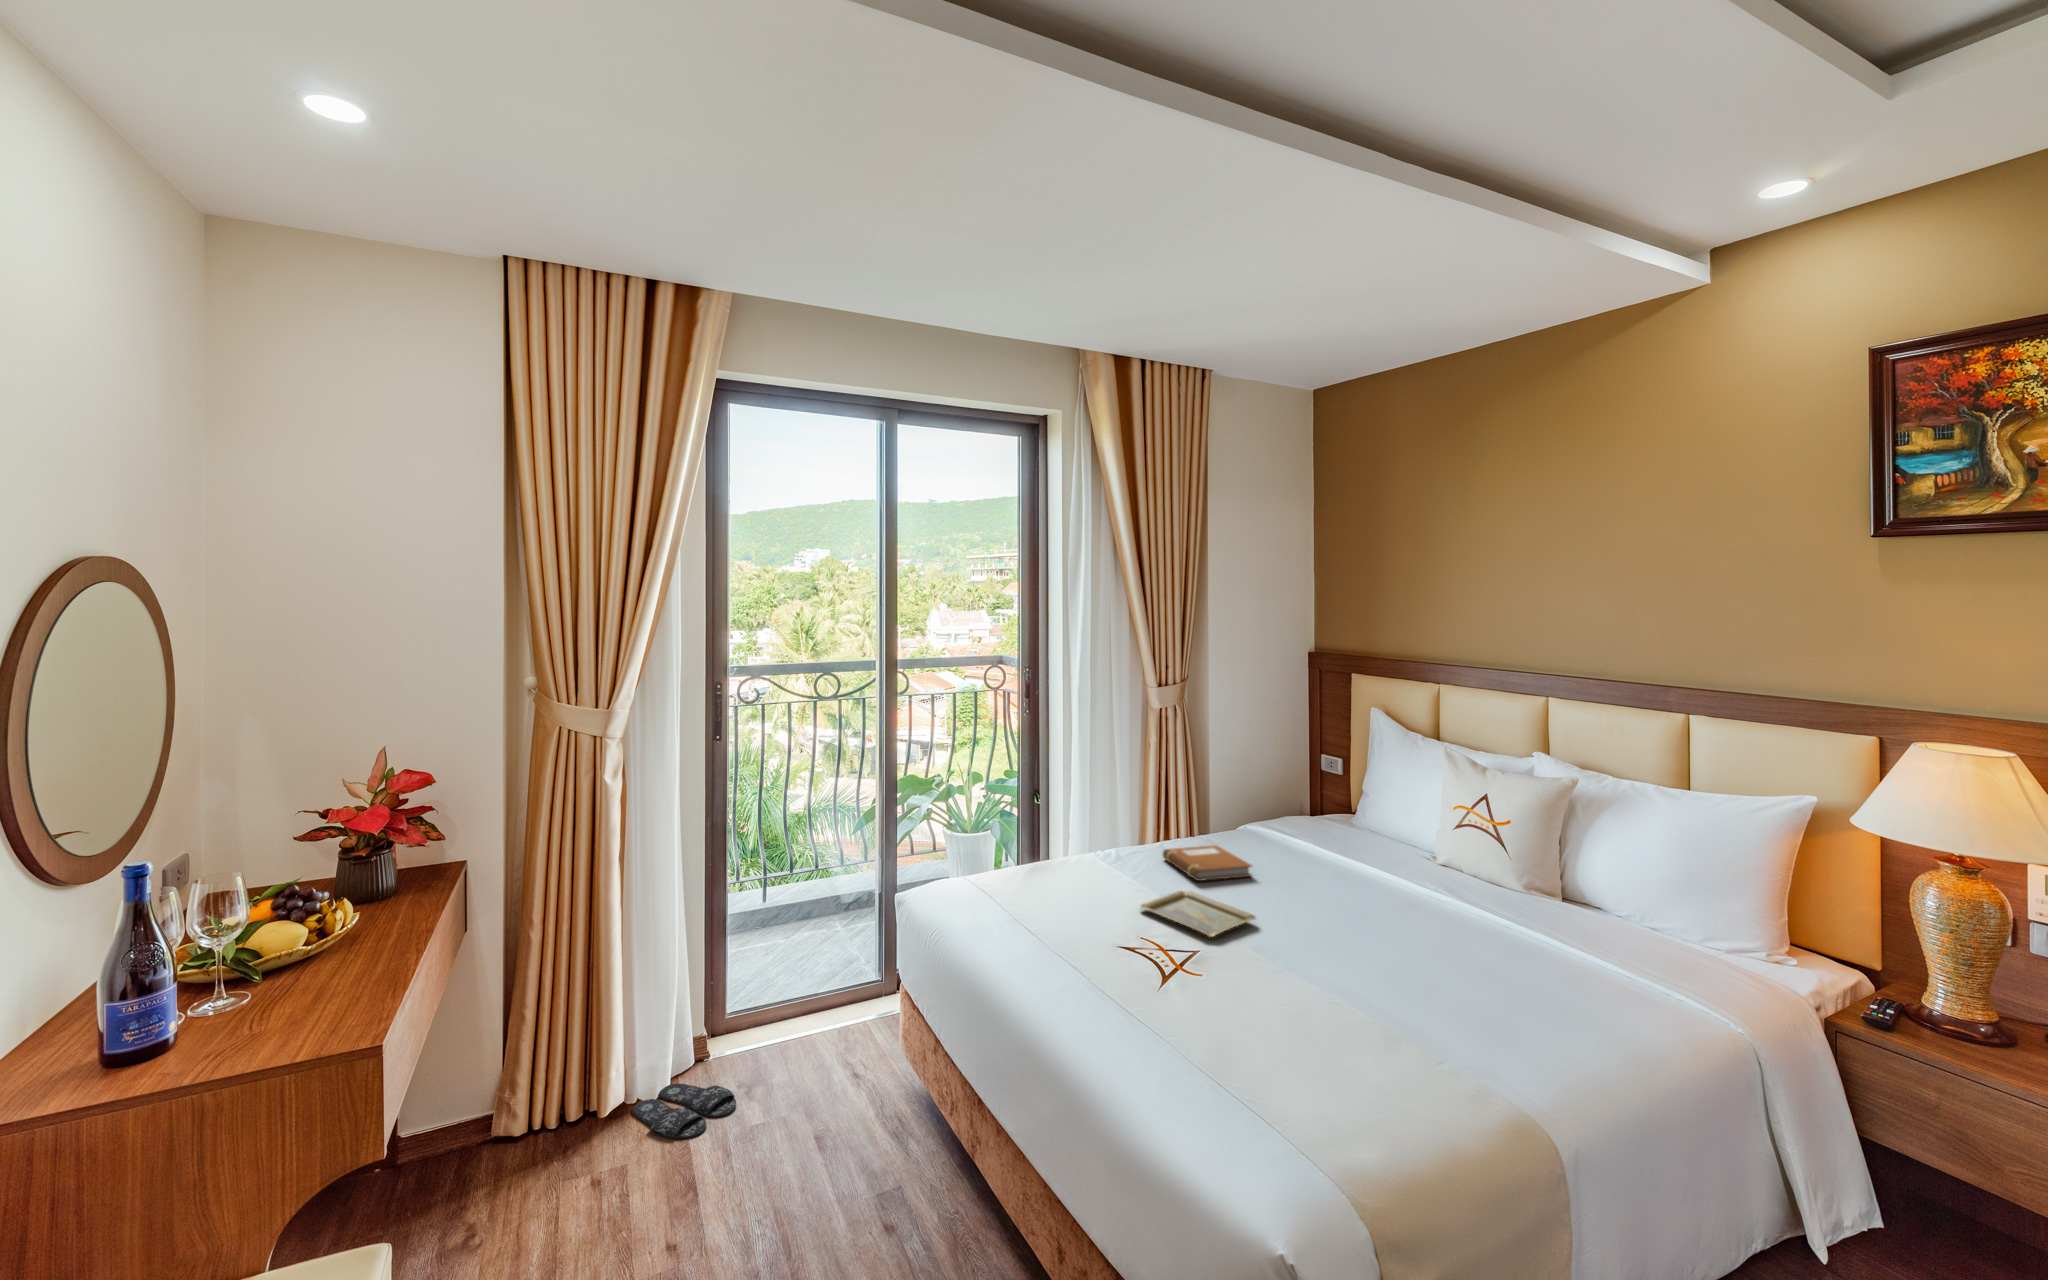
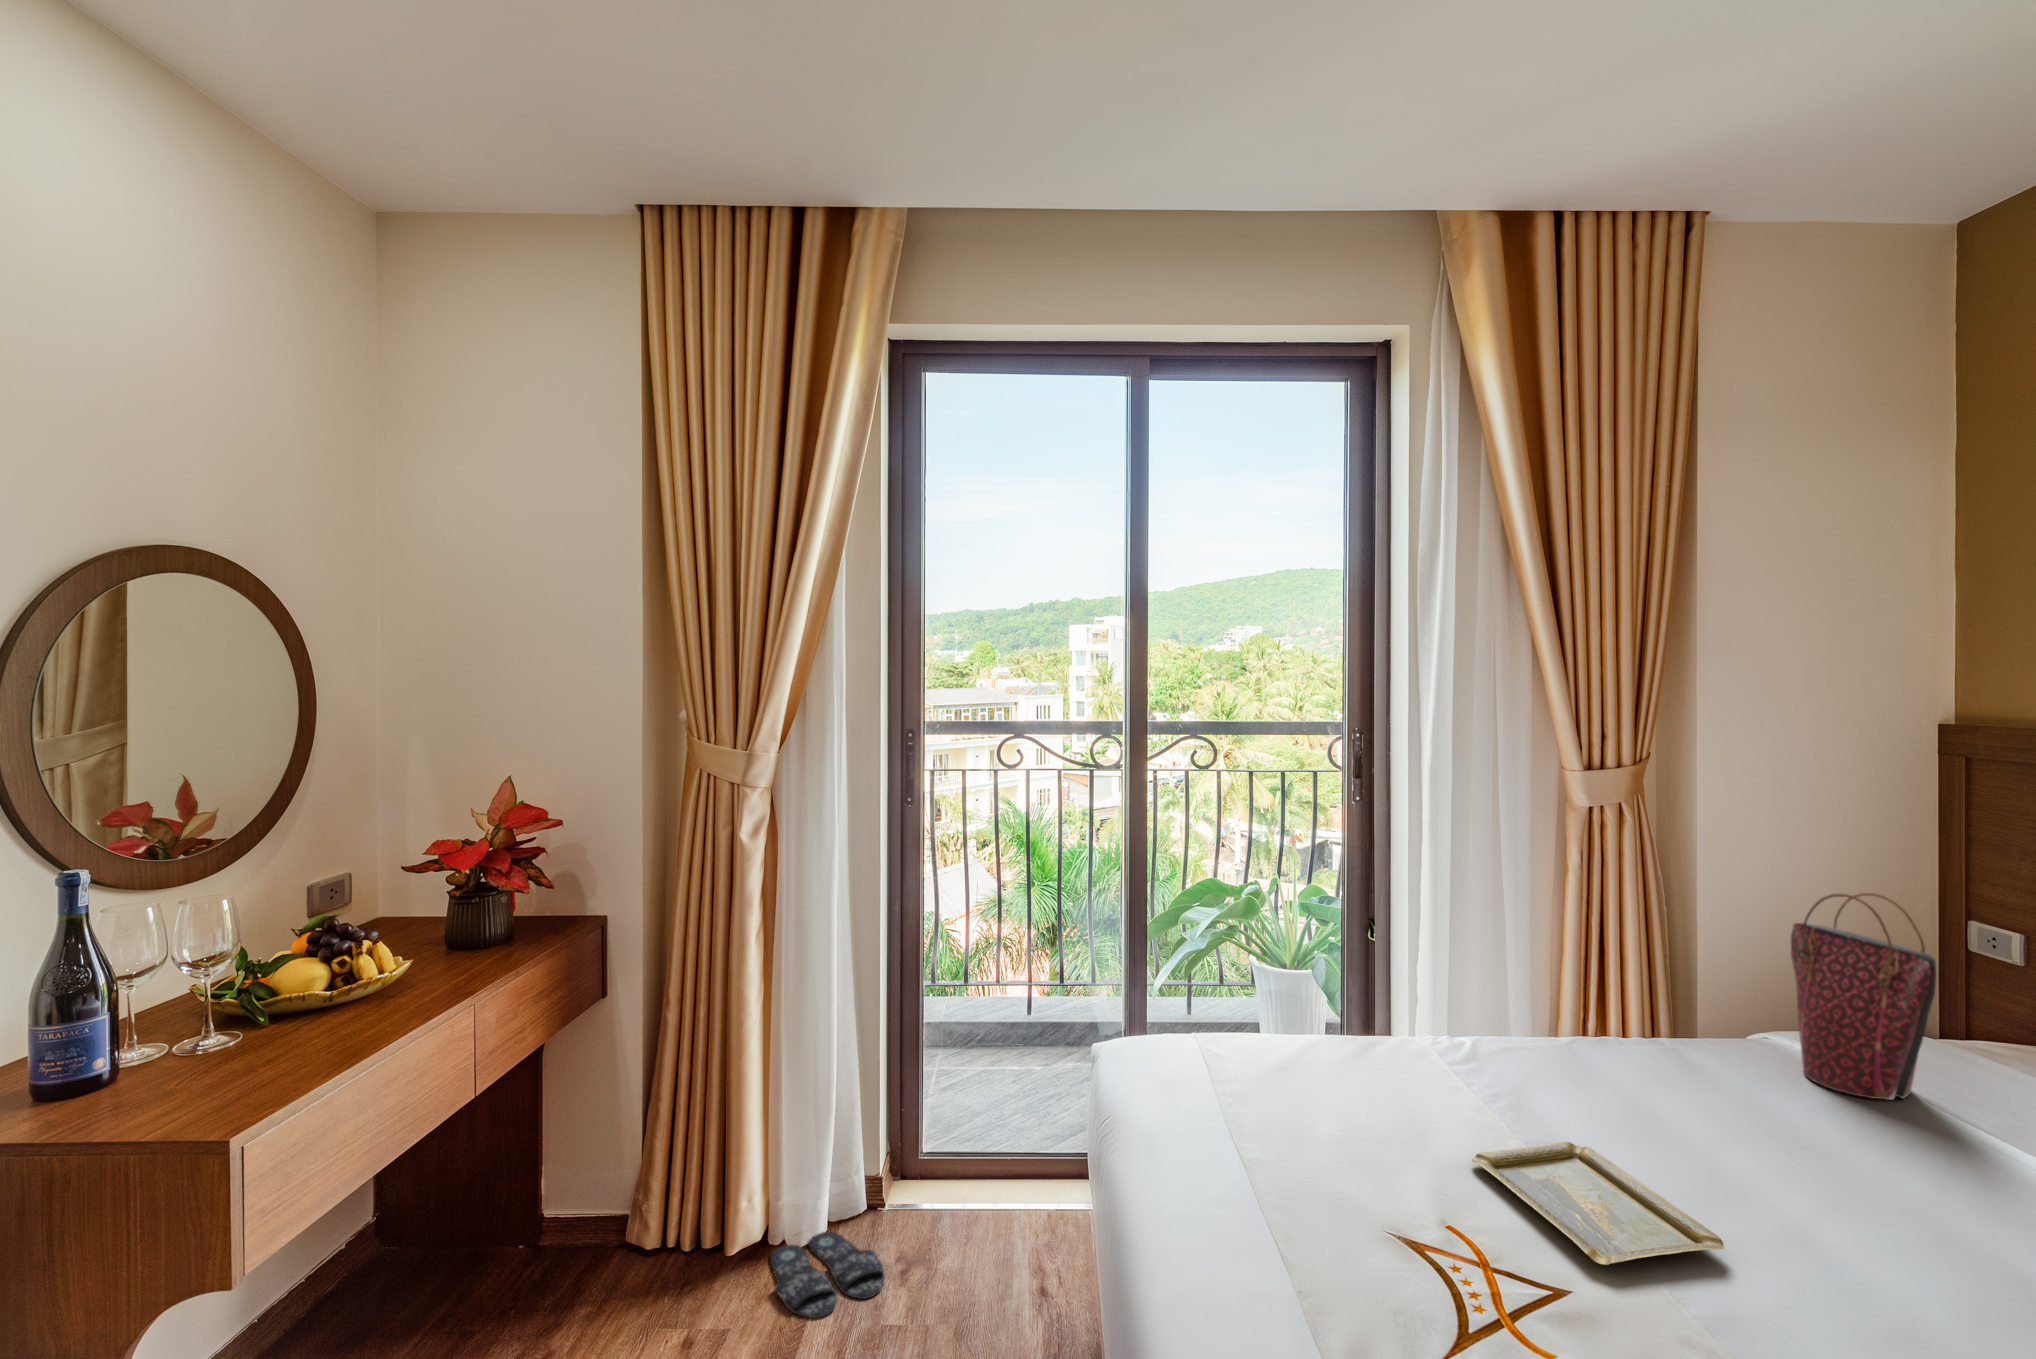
handbag: none [1260,744,1321,848] -> present [1791,893,1936,1100]
notebook: present [1163,845,1252,881] -> none [1560,1052,1747,1143]

